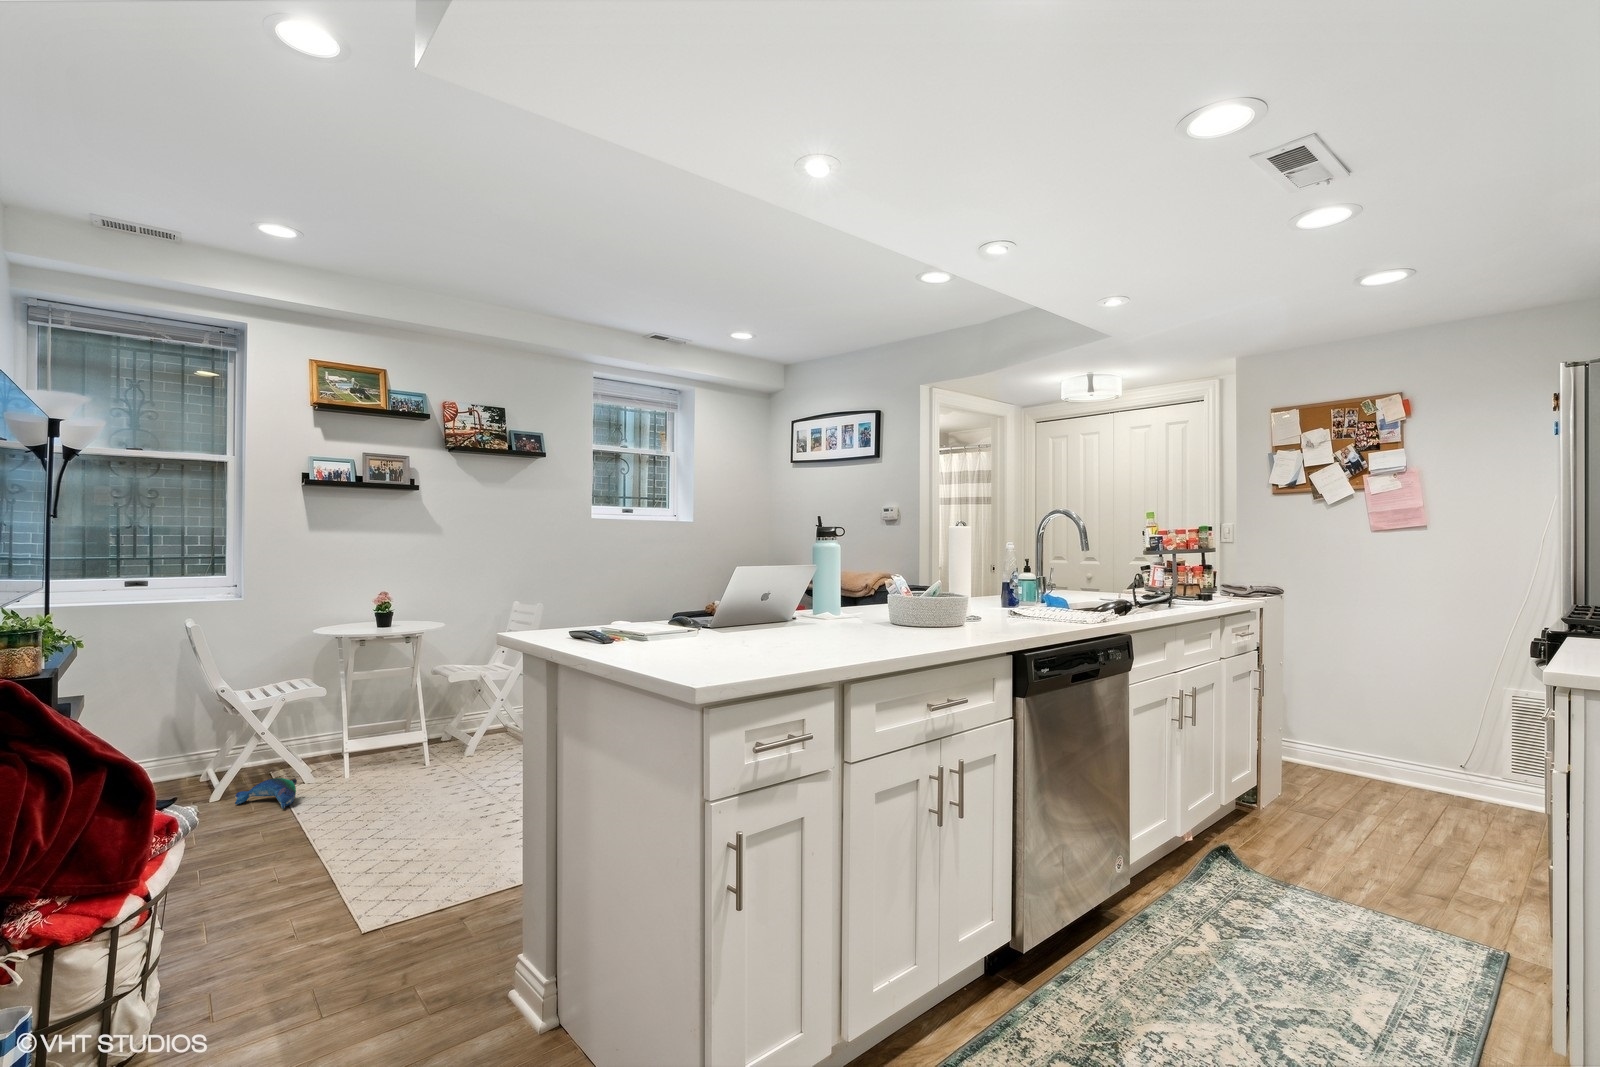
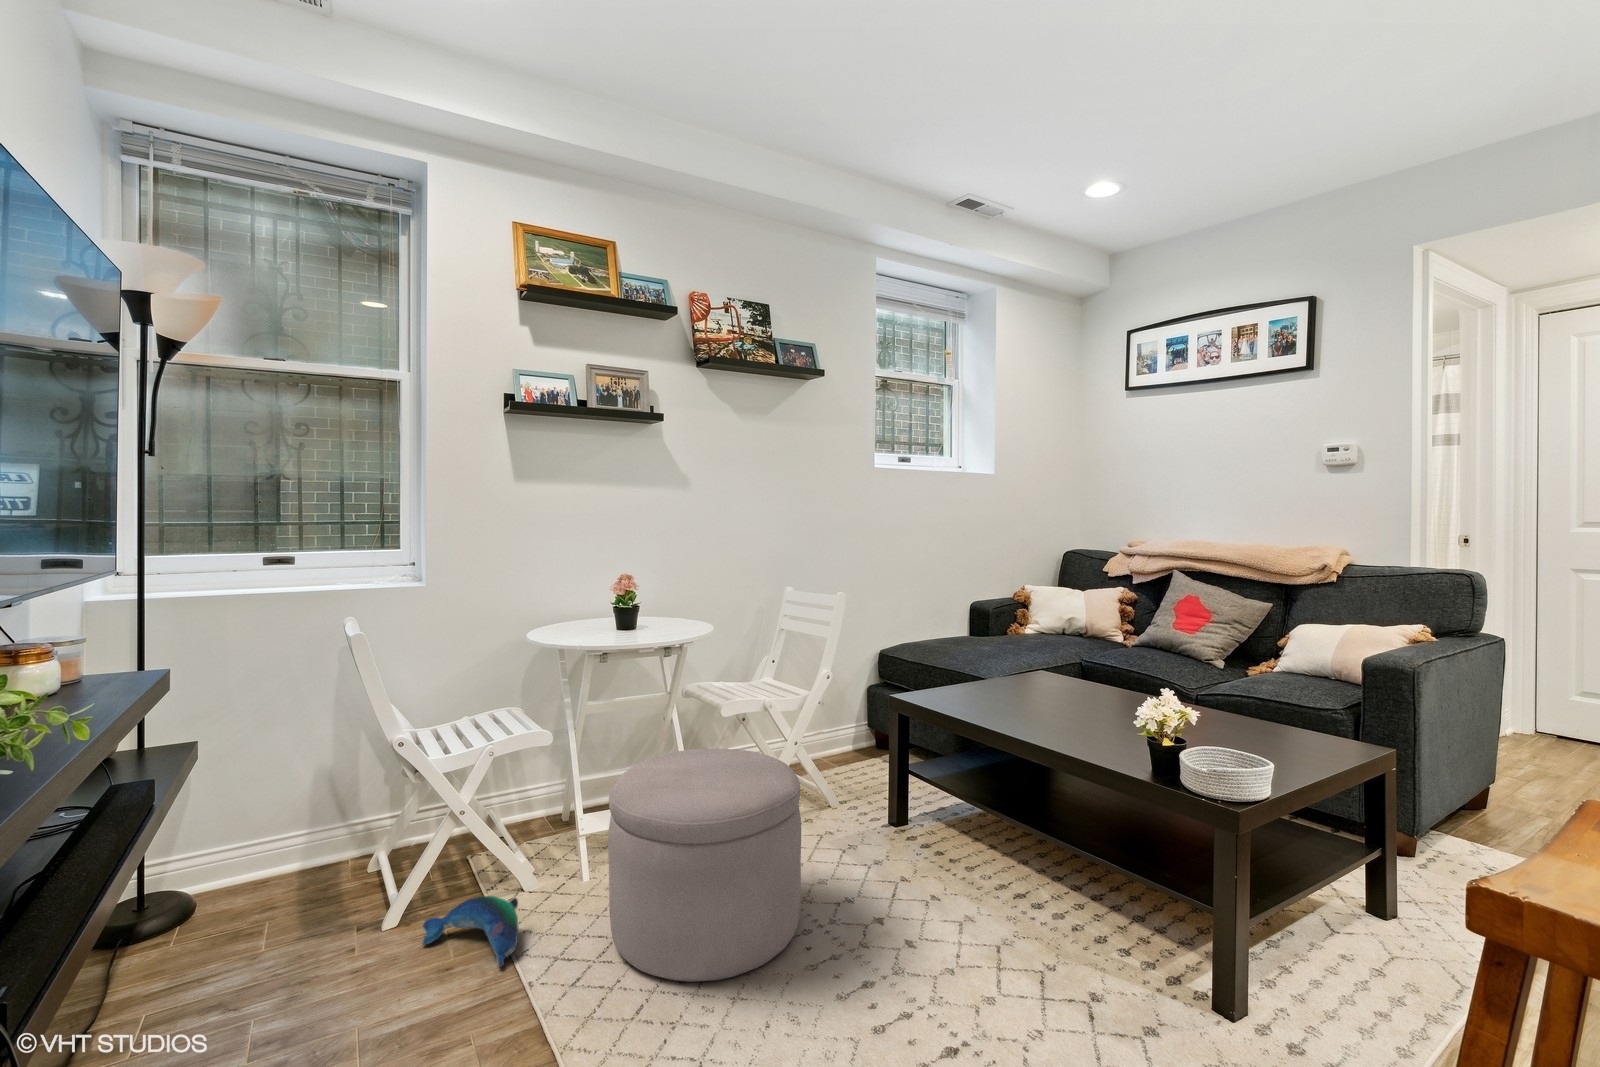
ottoman: none [353,695,473,808] -> present [608,749,801,982]

